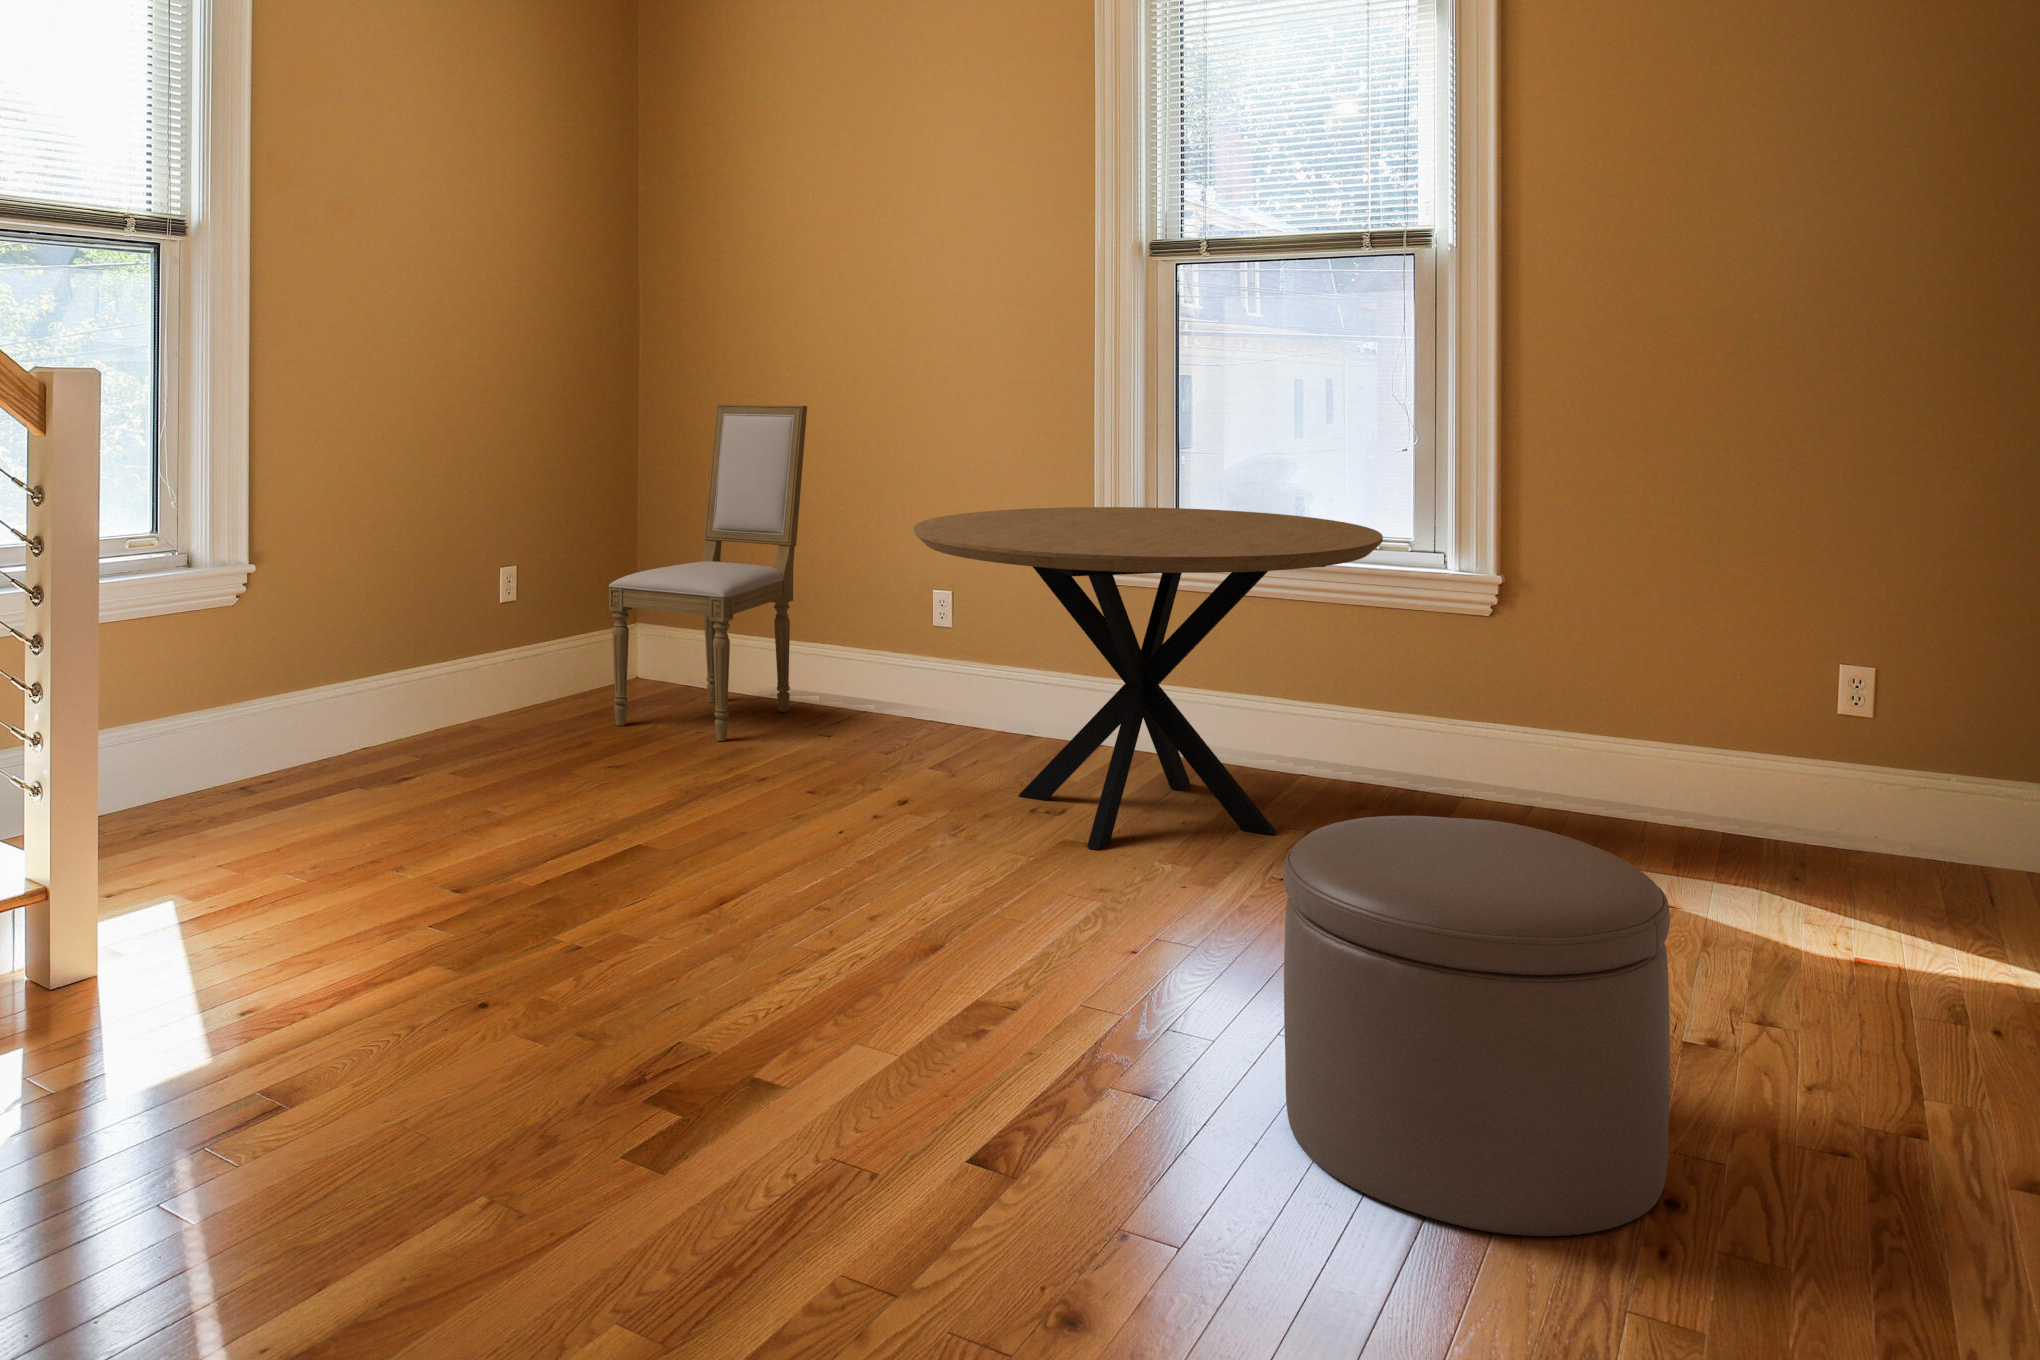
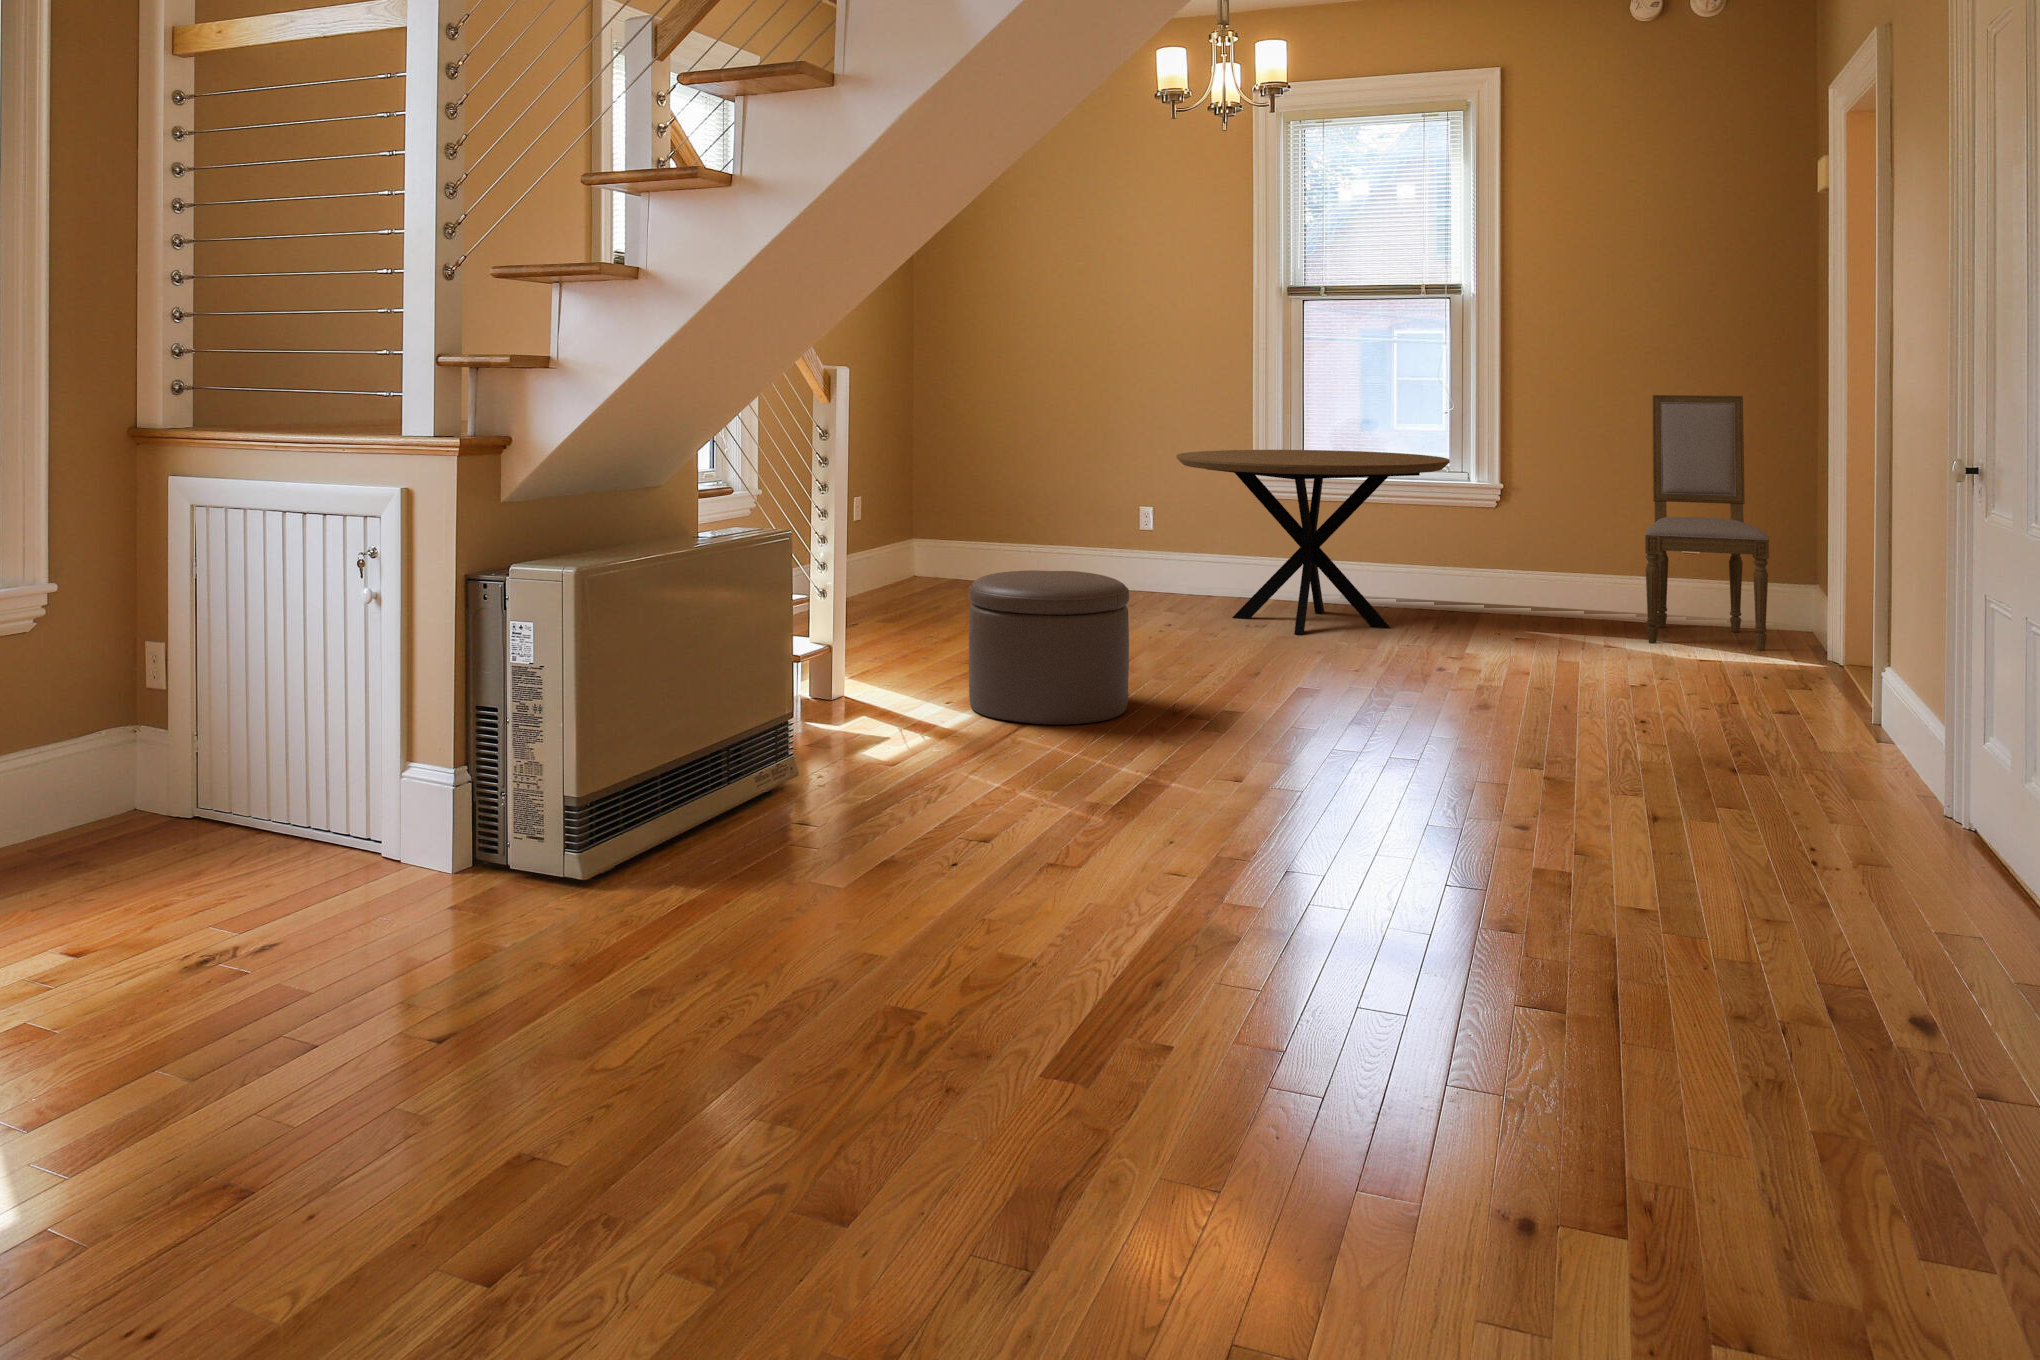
dining chair: present [609,404,807,741] -> present [1645,395,1769,650]
ottoman: present [1284,816,1670,1236] -> present [969,570,1129,725]

